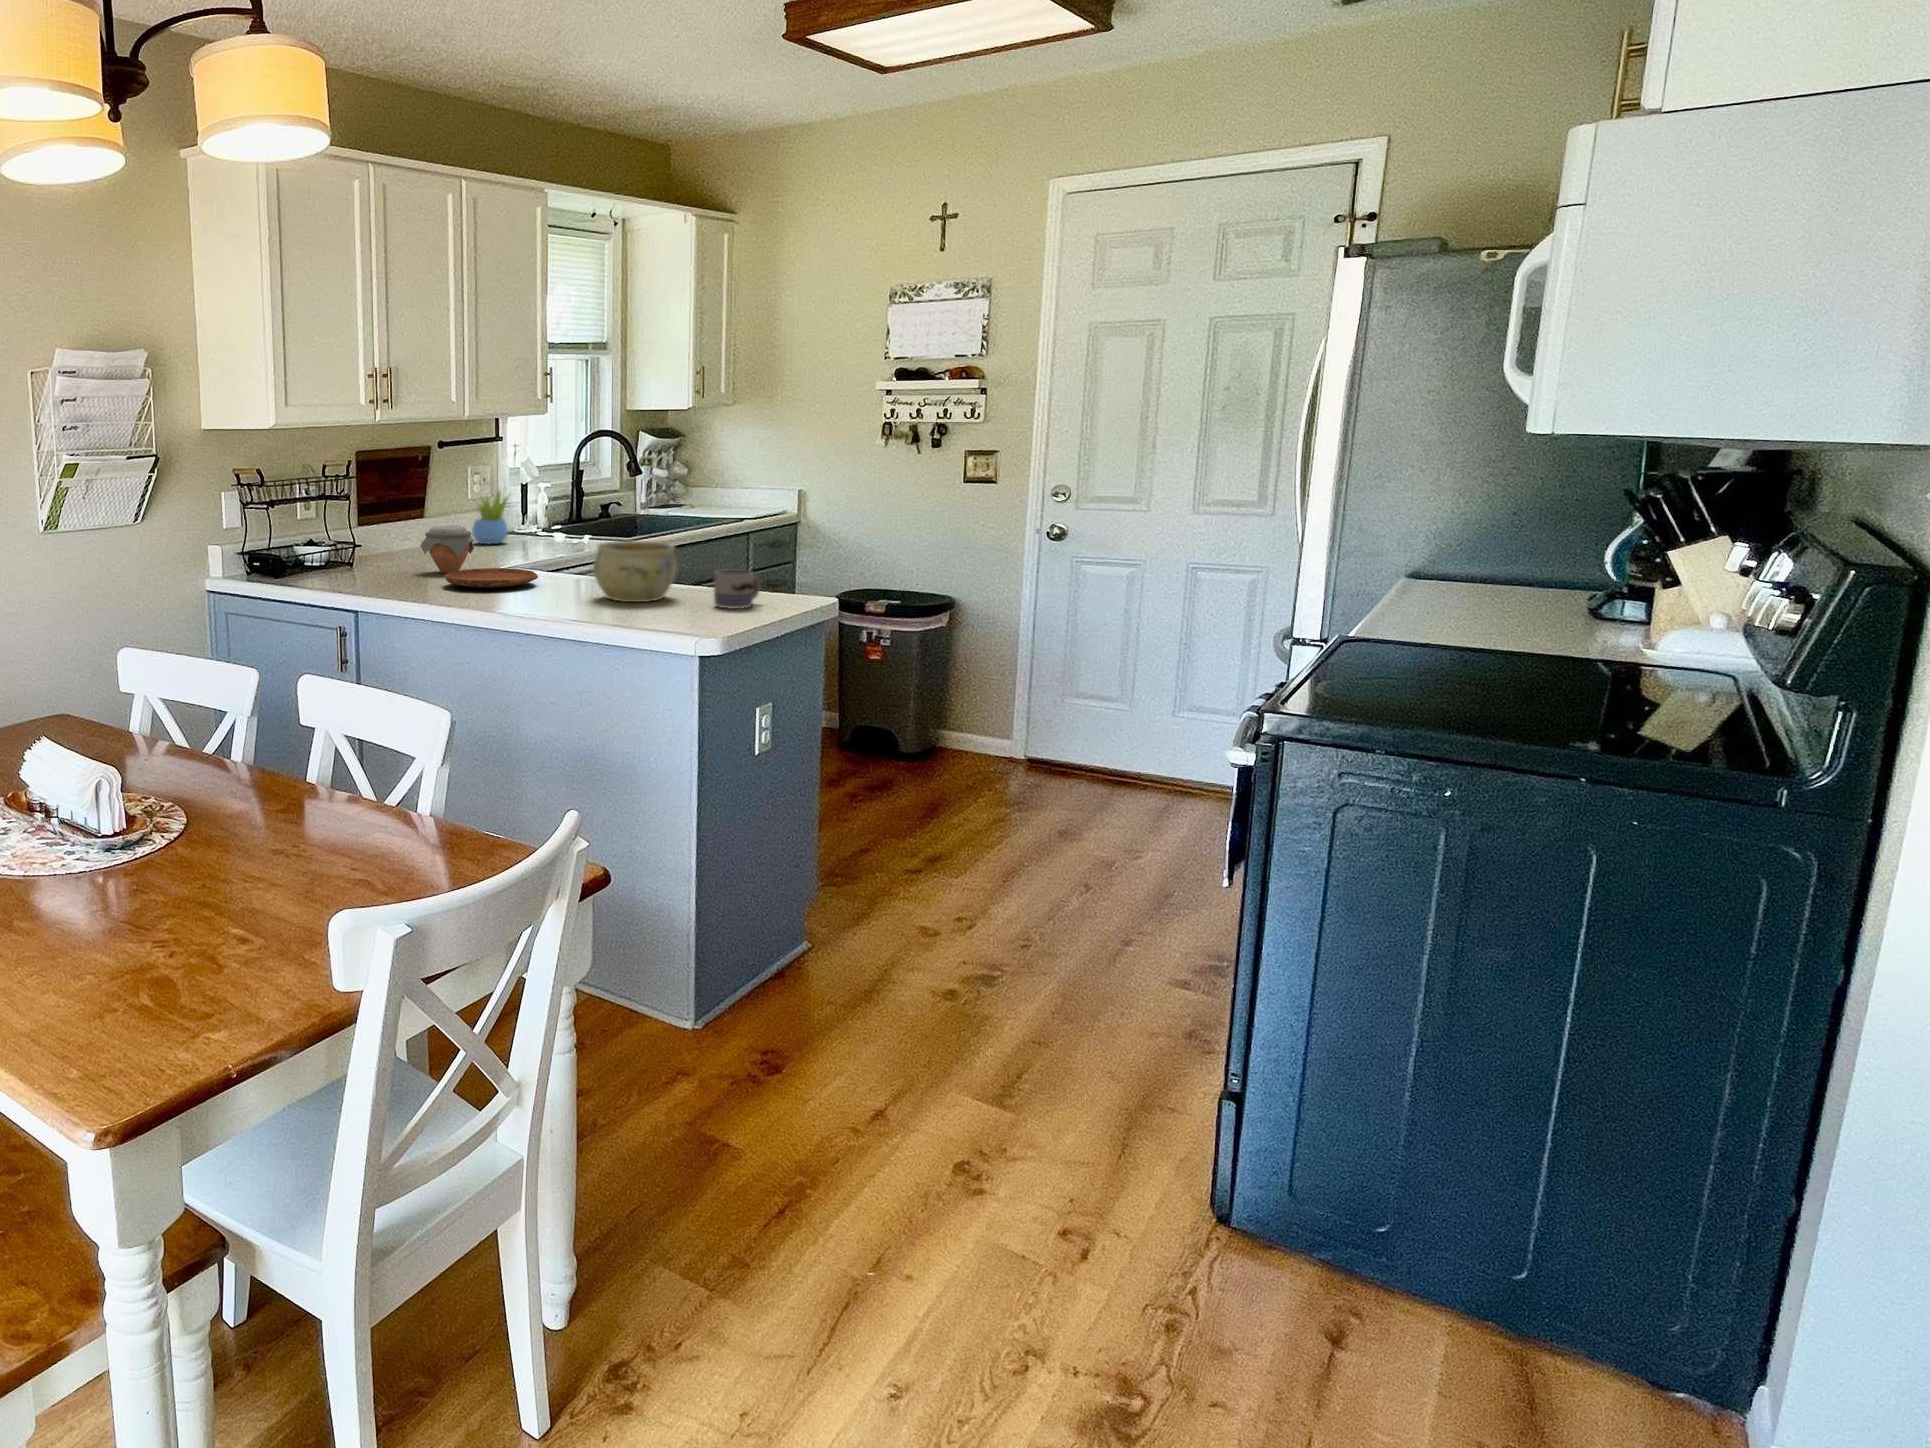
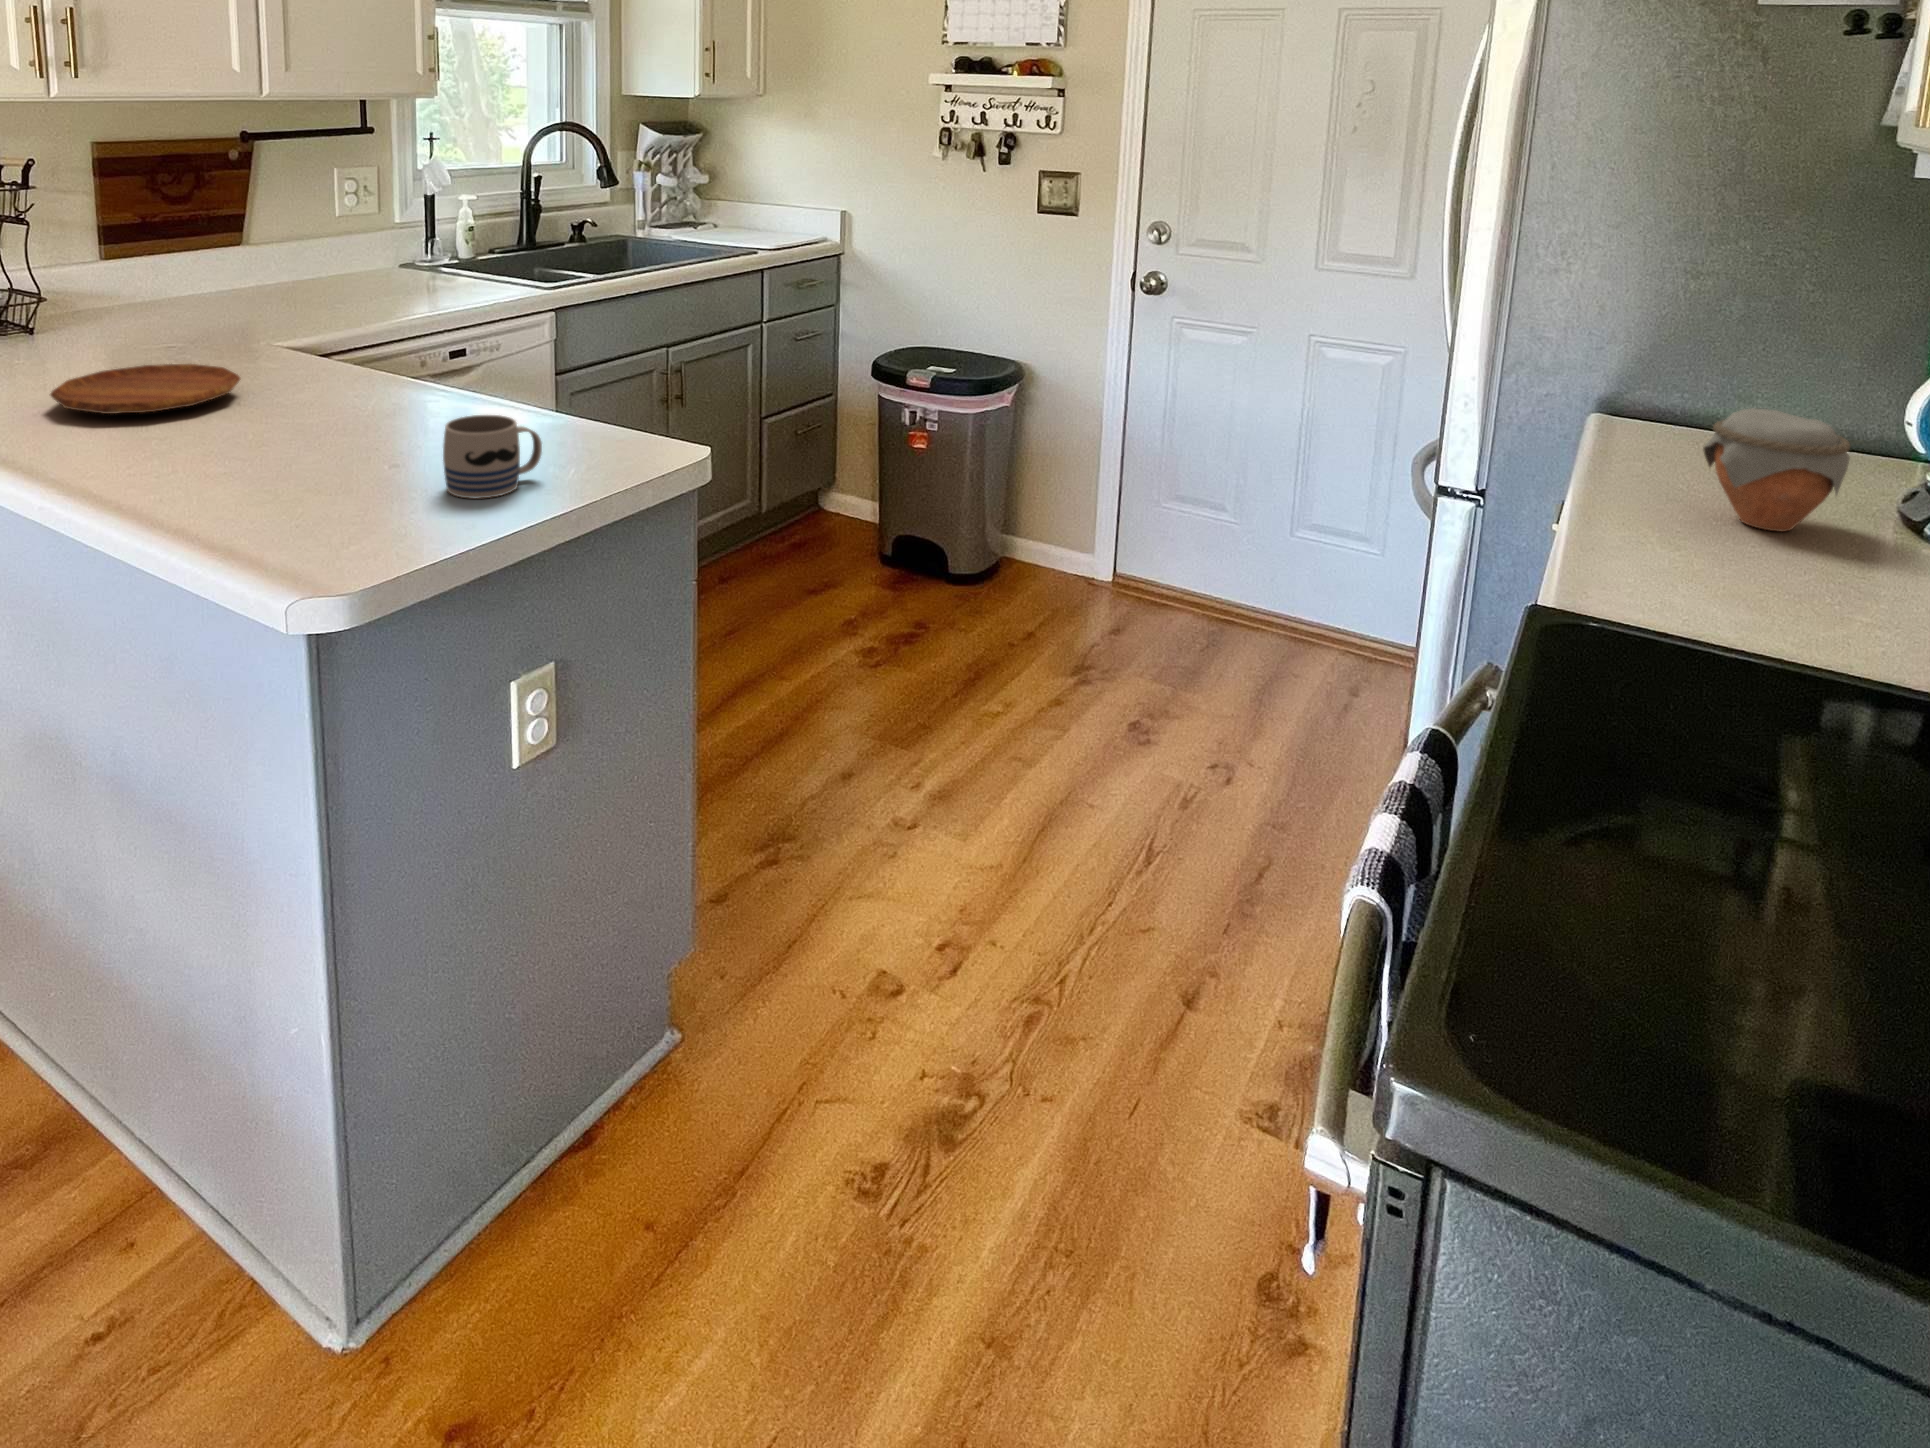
succulent plant: present [472,489,508,544] -> none [316,201,375,289]
jar: present [421,525,474,573] -> present [1703,408,1850,531]
ceramic bowl: present [593,541,677,602] -> none [252,340,416,468]

